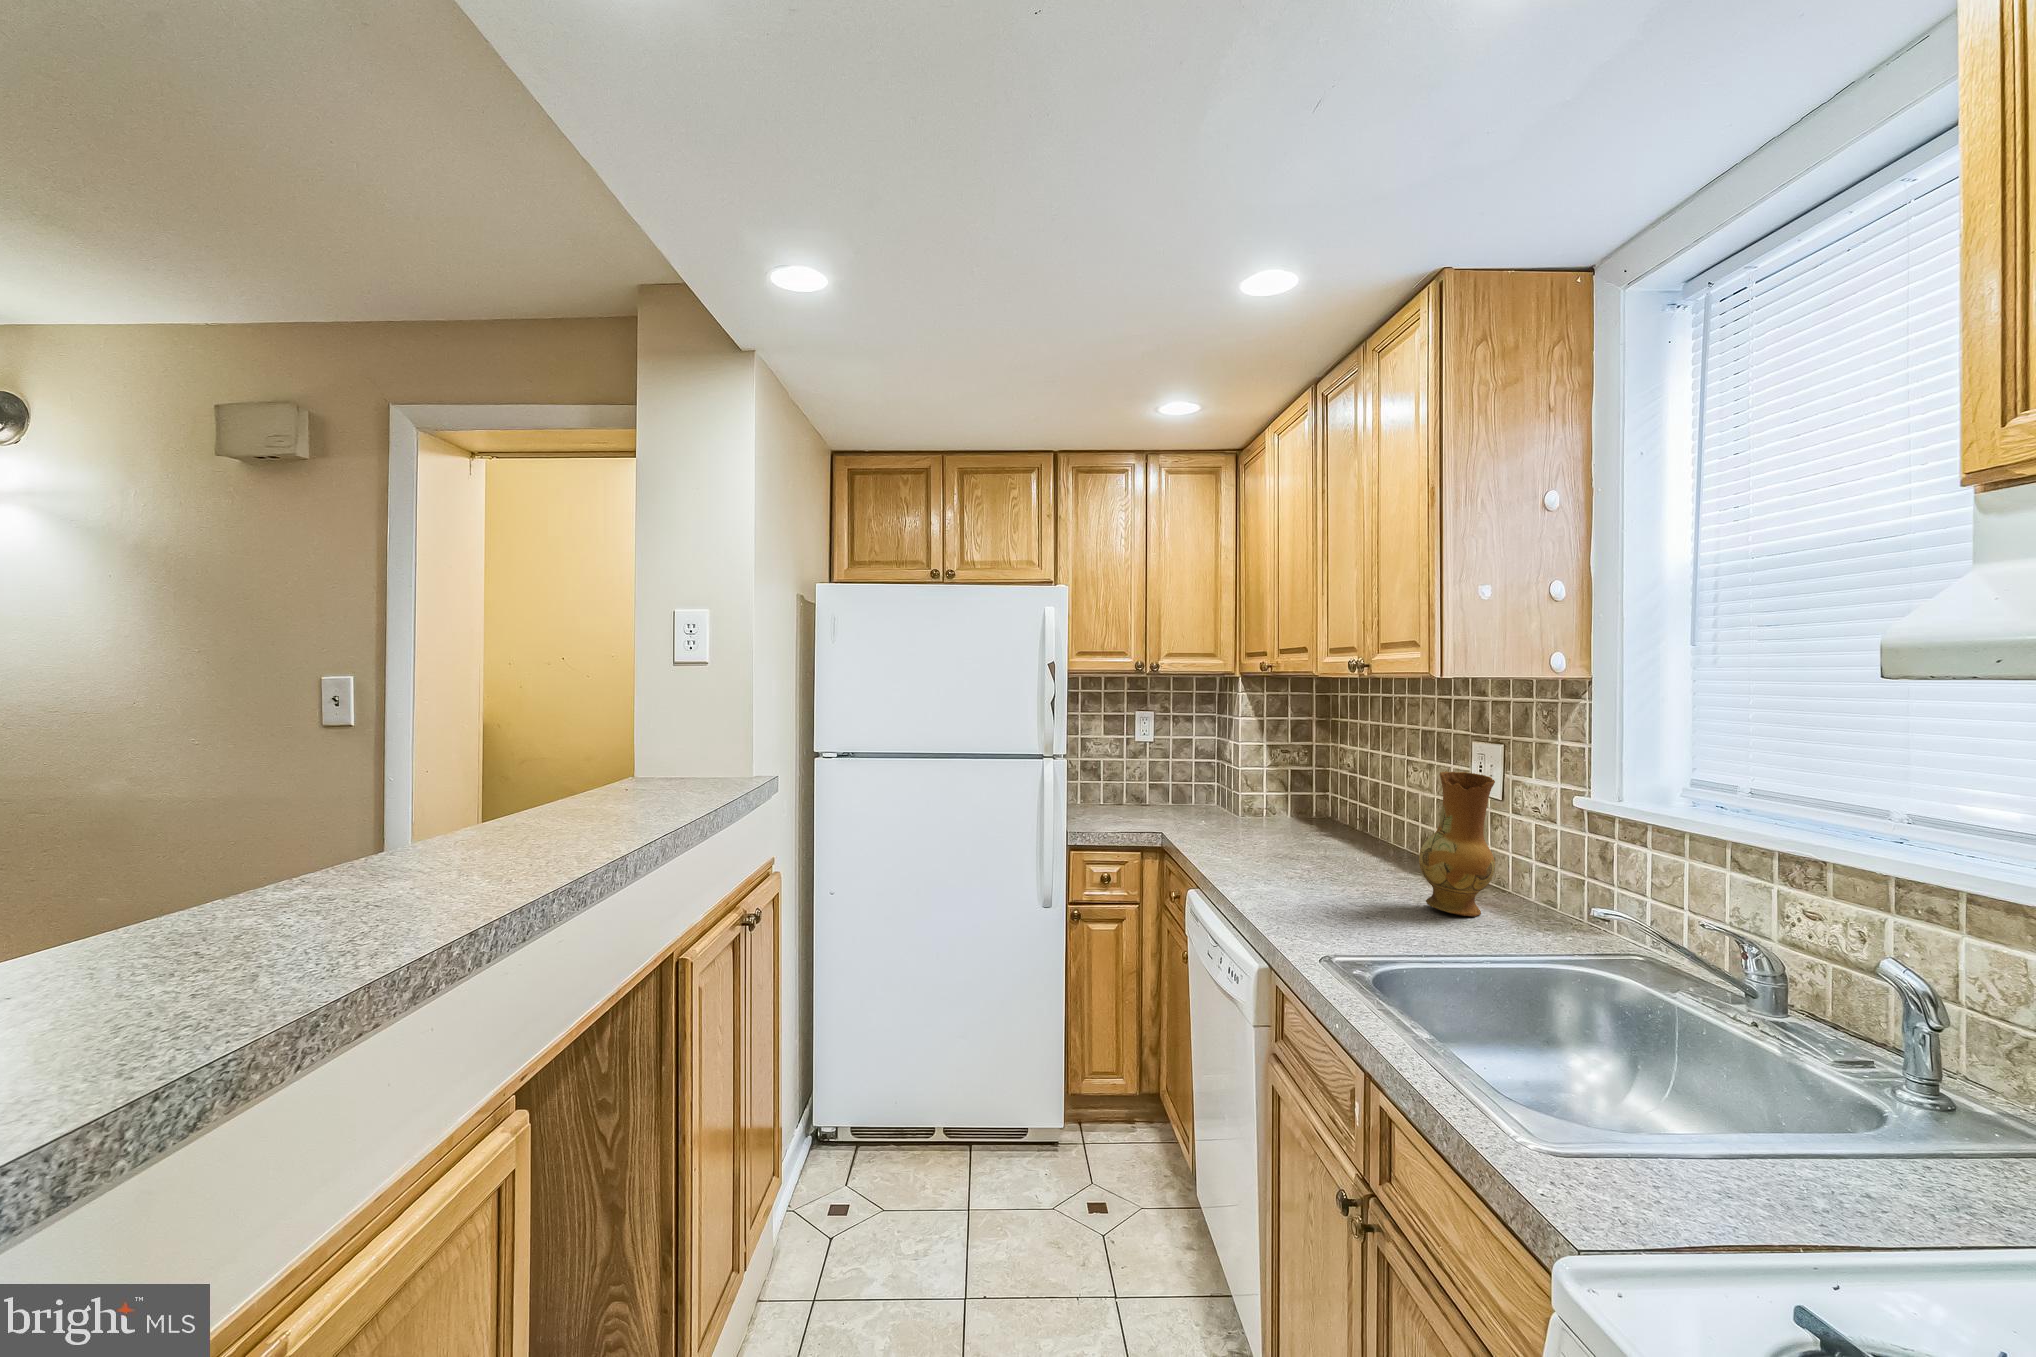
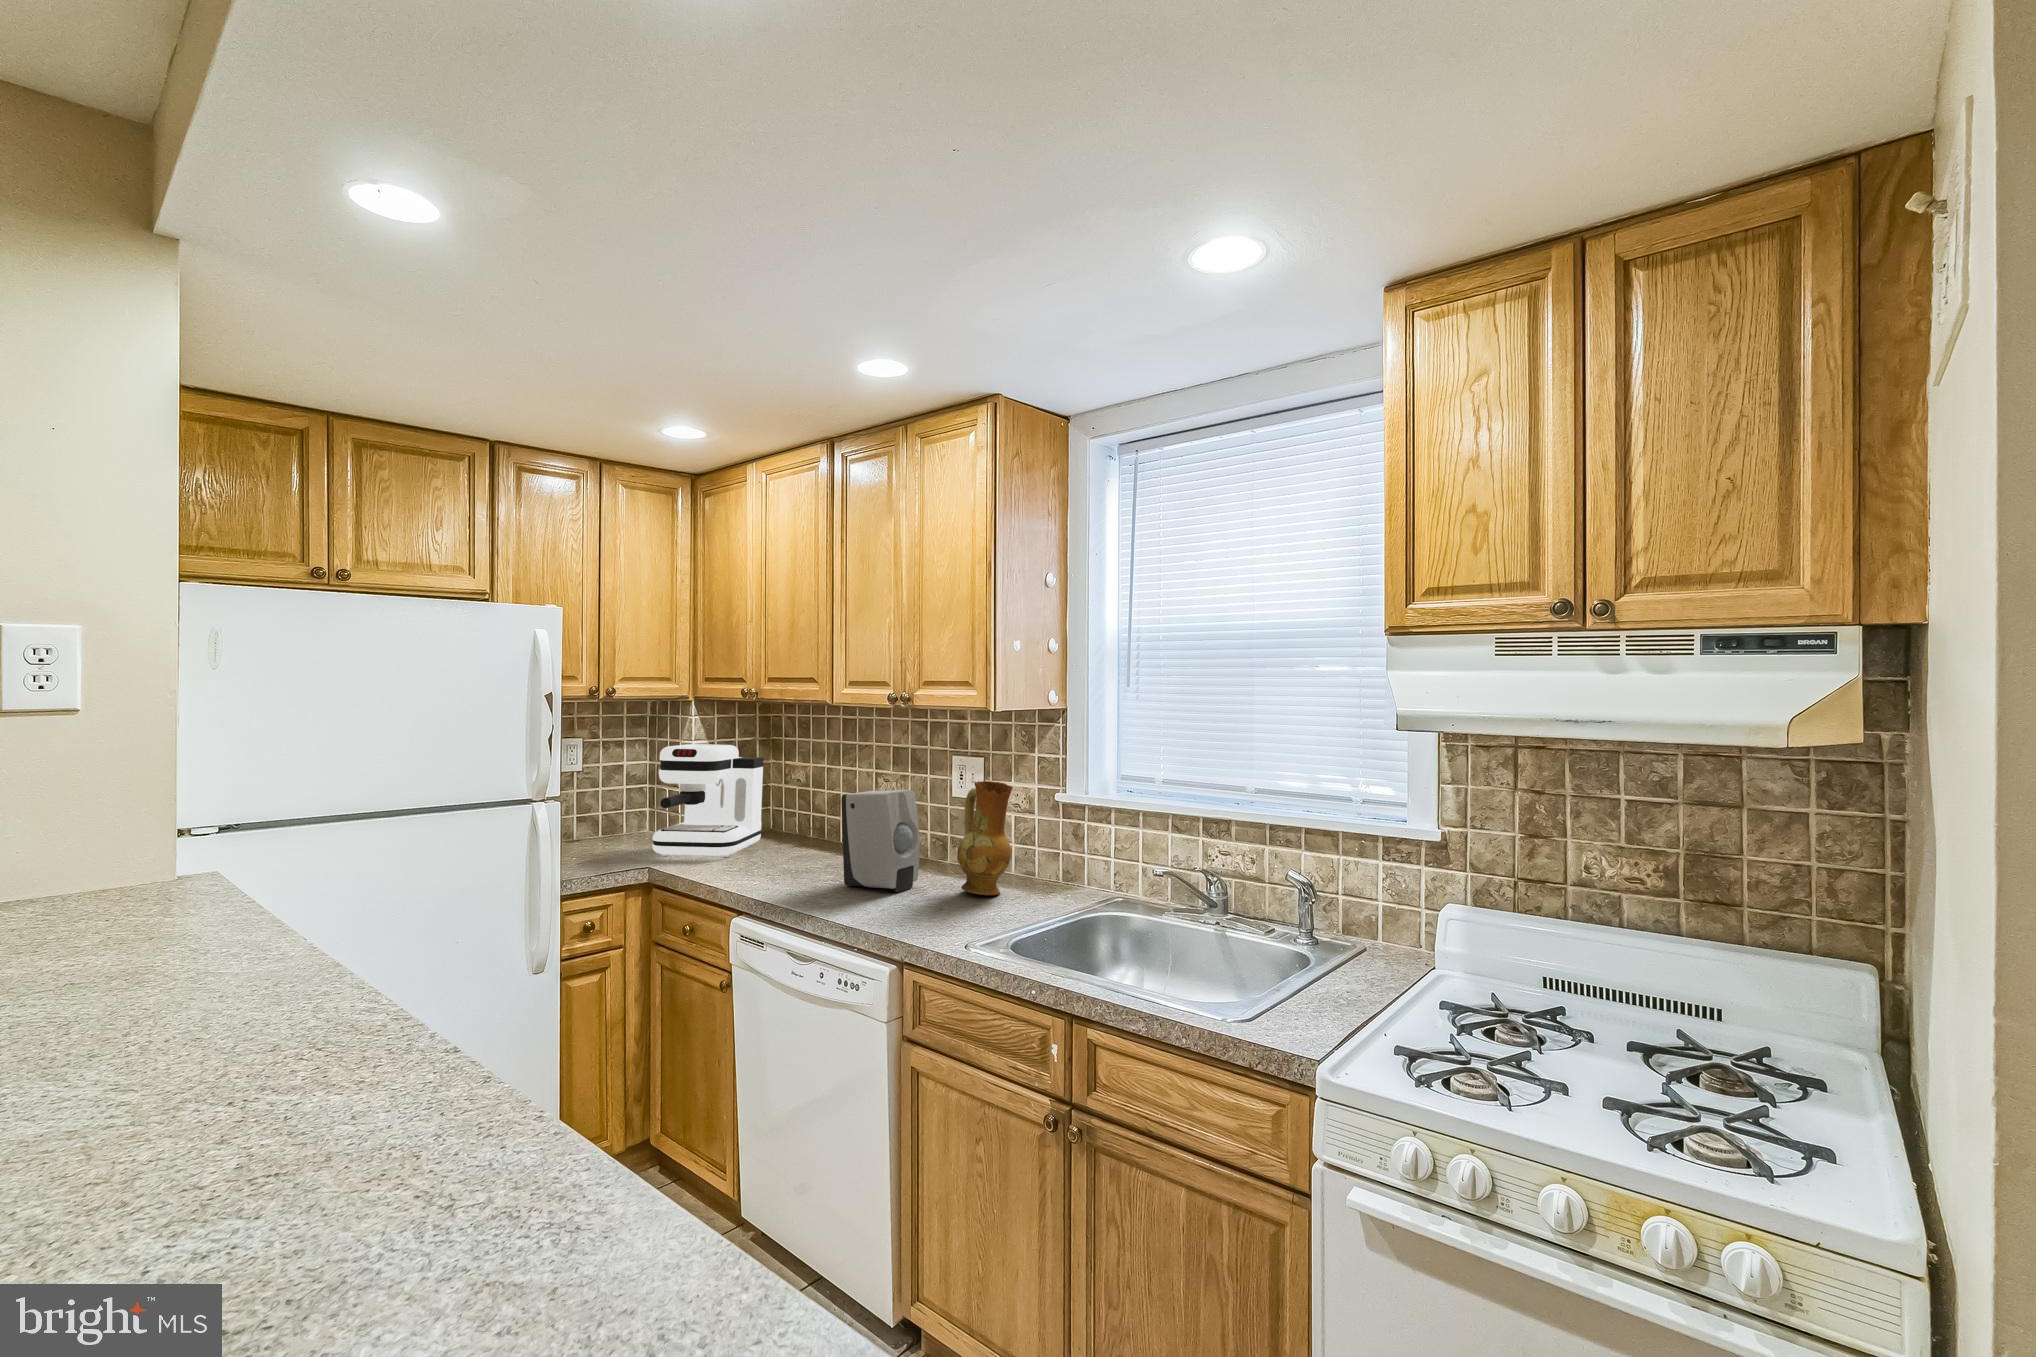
coffee maker: none [1177,720,1289,834] -> present [652,744,764,857]
soap dispenser: none [1306,776,1391,891] -> present [841,790,920,892]

